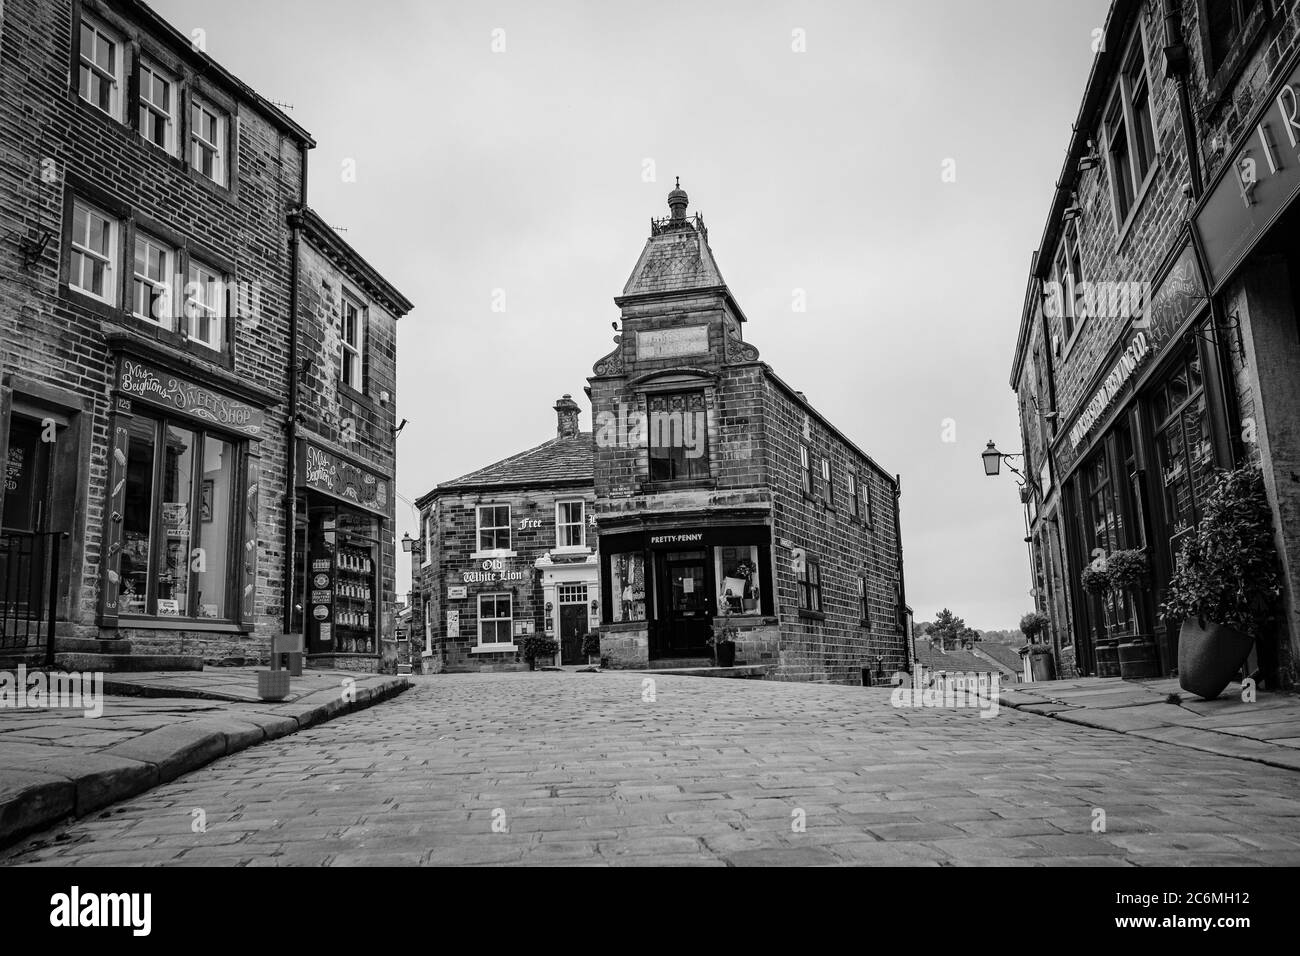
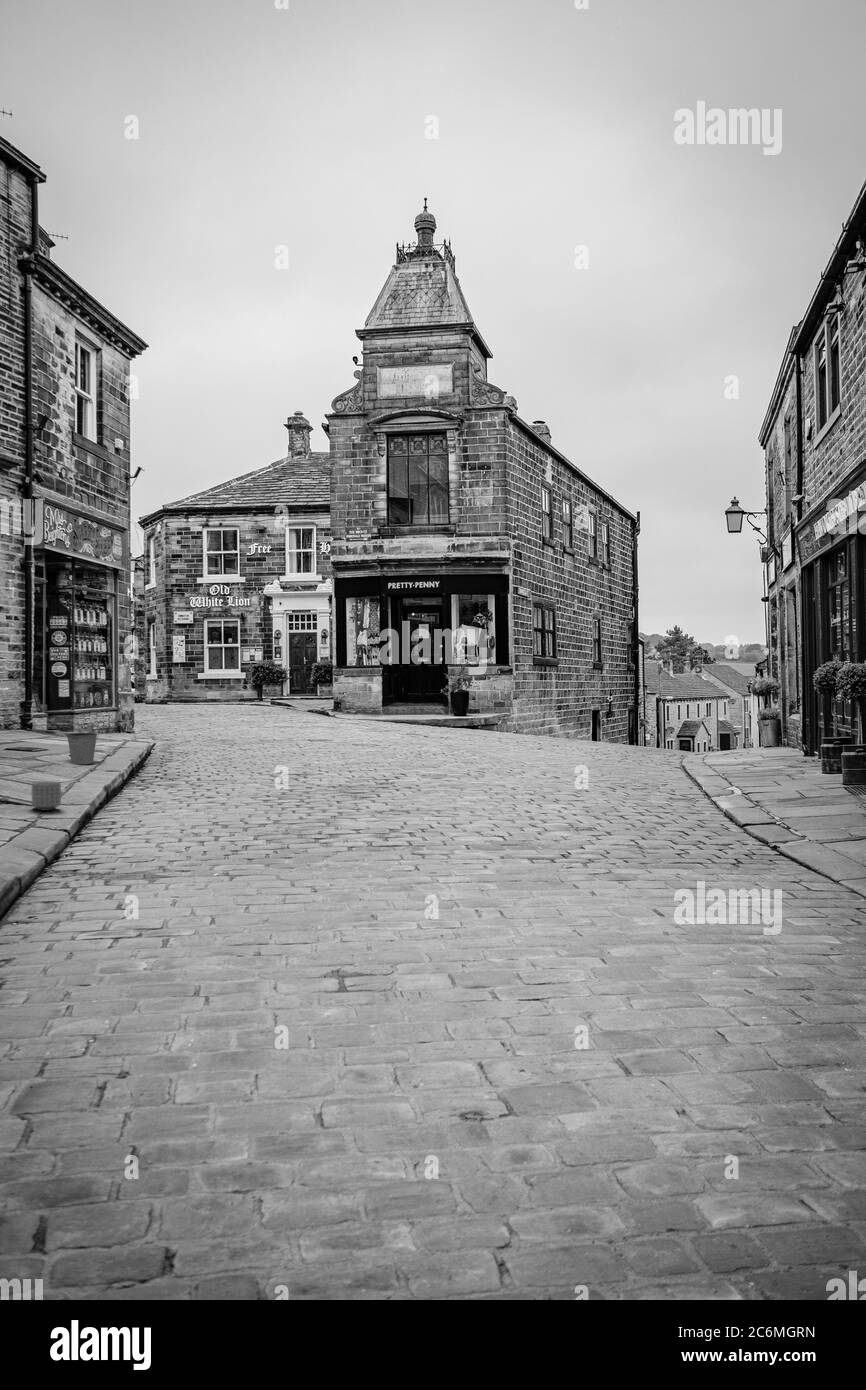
stool: present [271,634,303,675] -> none [25,716,56,757]
bucket: none [312,646,346,680] -> present [66,733,98,764]

